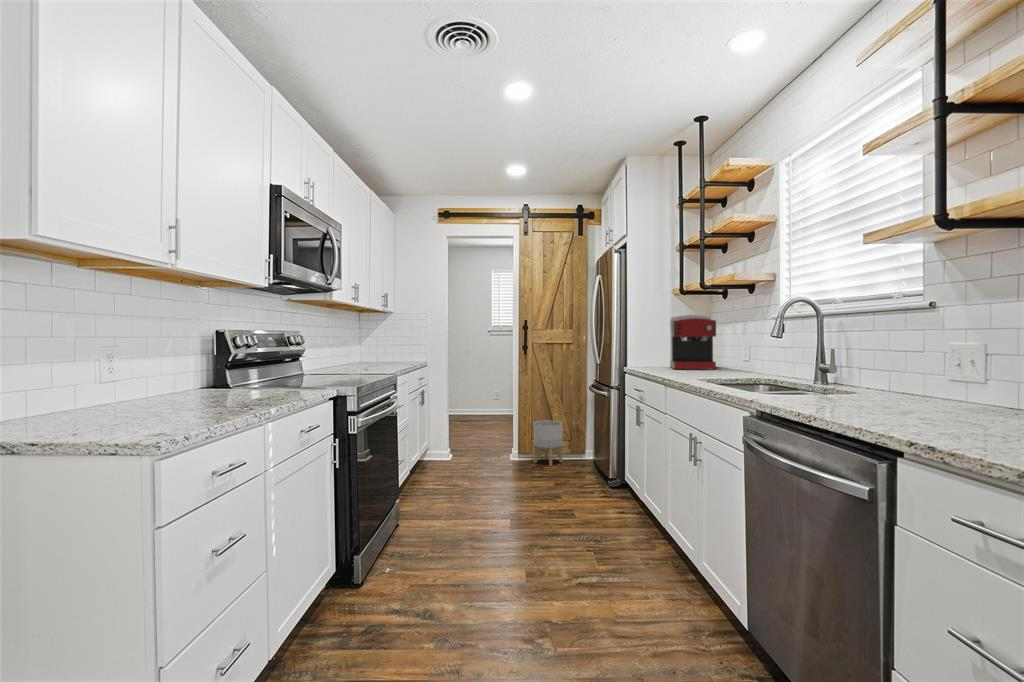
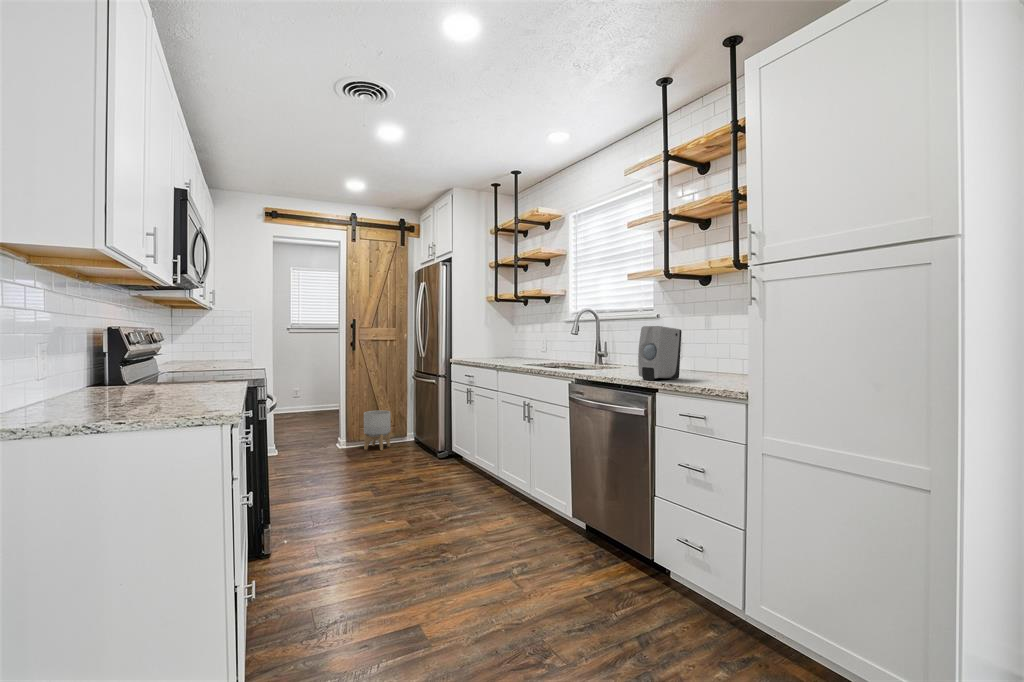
coffee maker: present [670,315,716,369] -> none [489,318,525,360]
soap dispenser: none [861,322,971,430] -> present [638,326,682,380]

